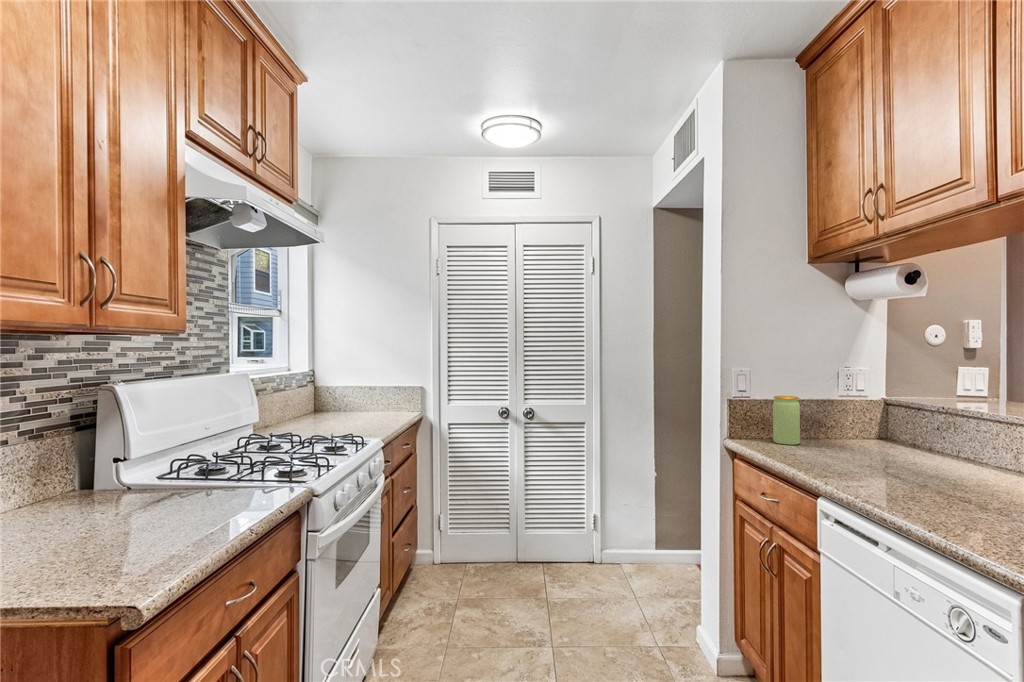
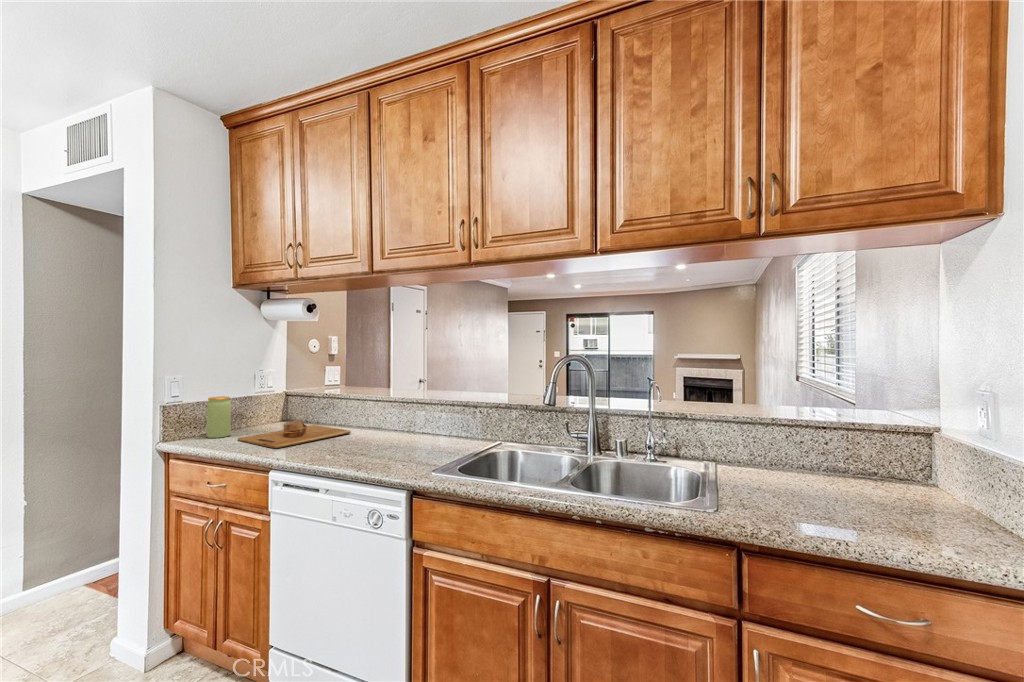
cutting board: none [802,439,978,475] -> present [238,420,351,449]

